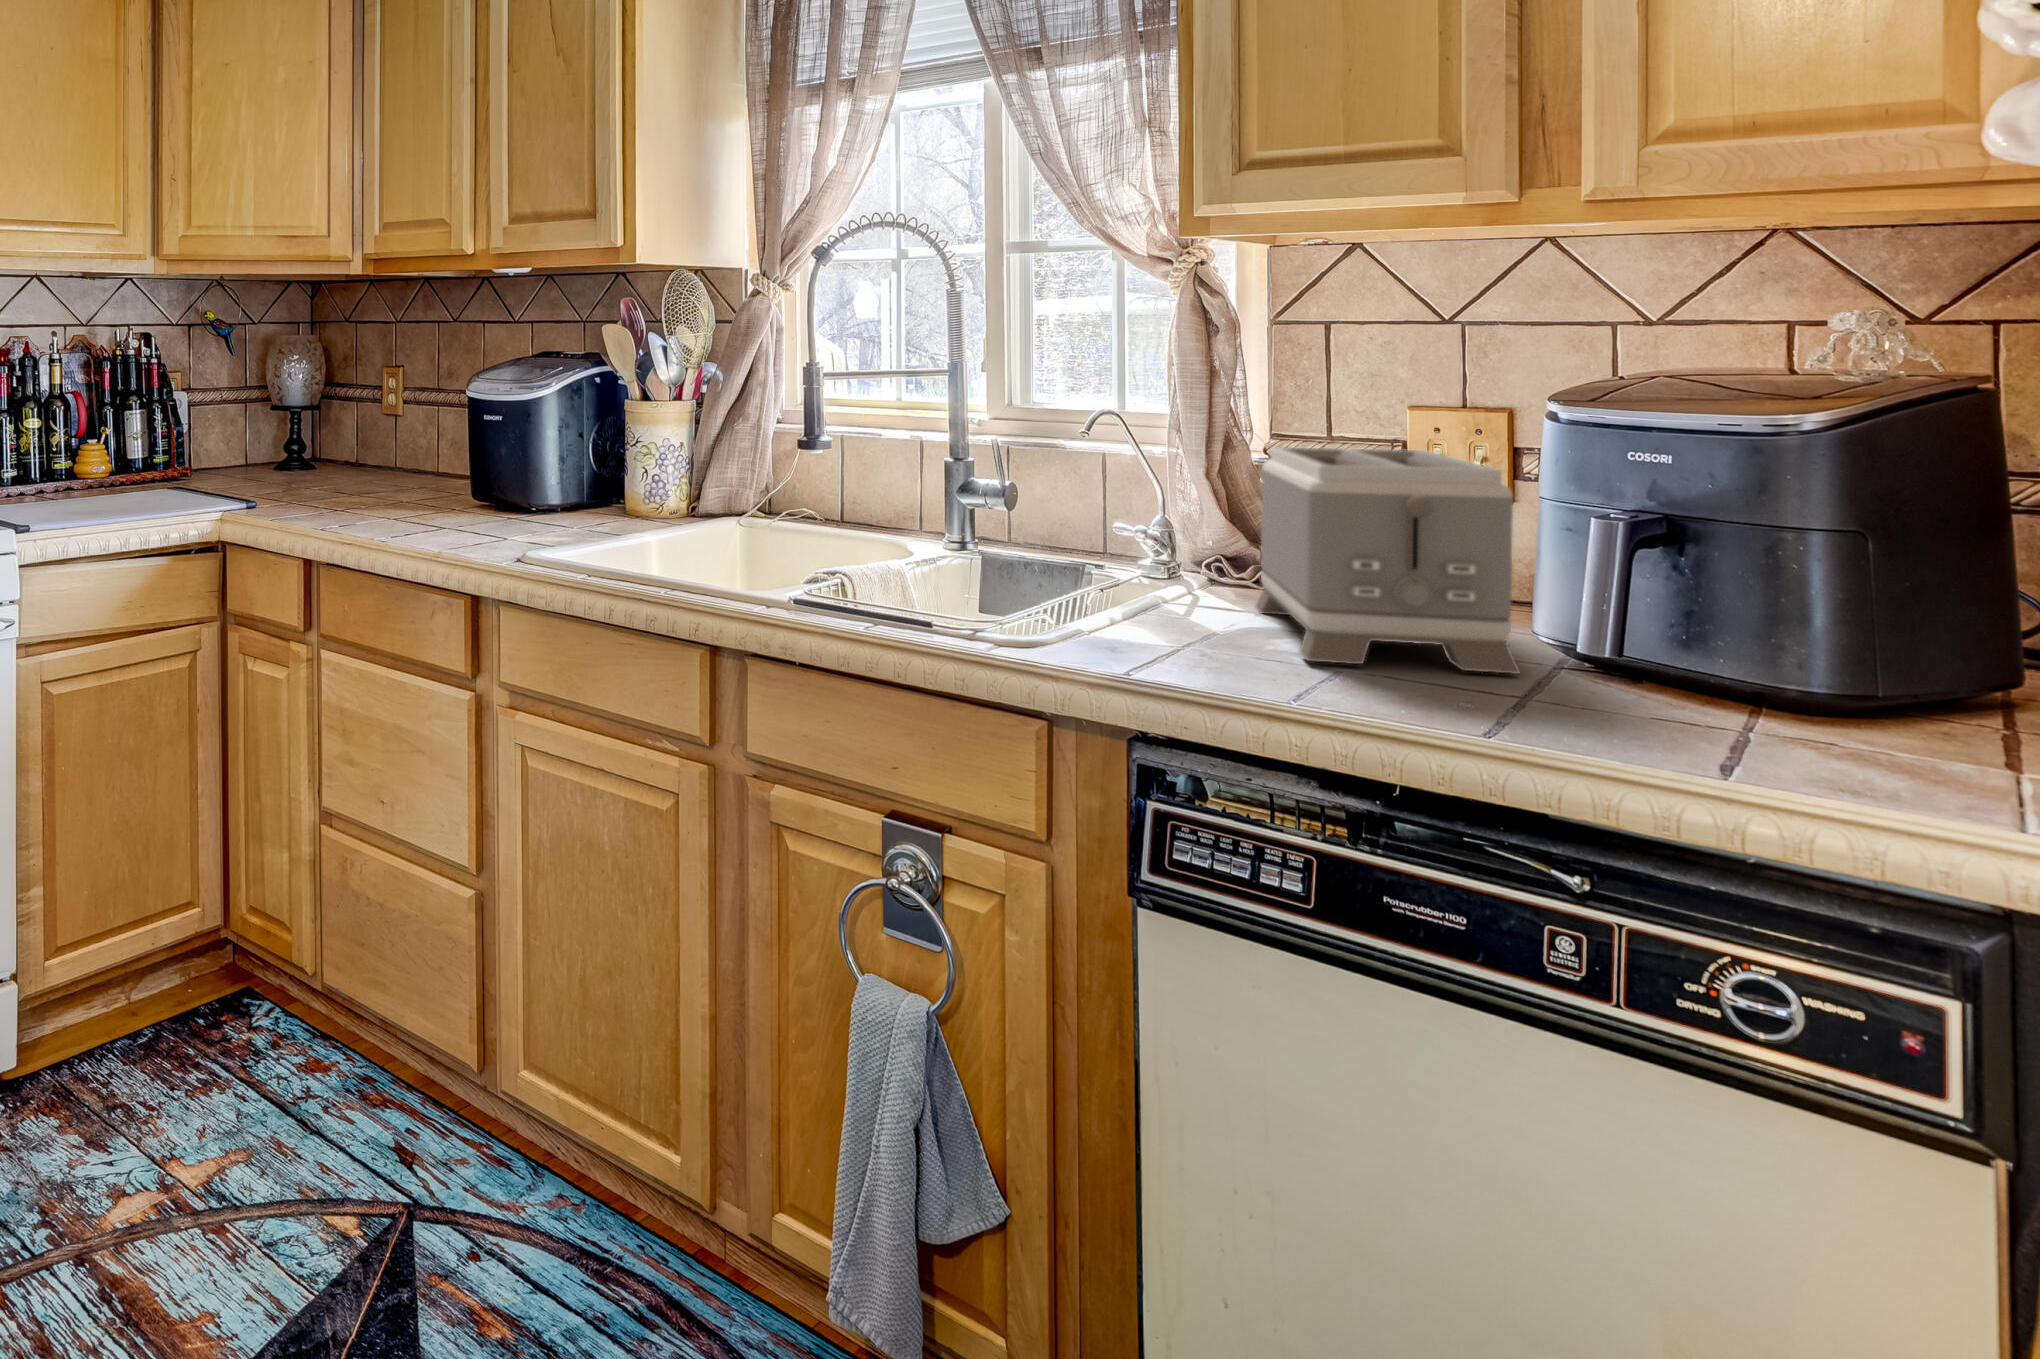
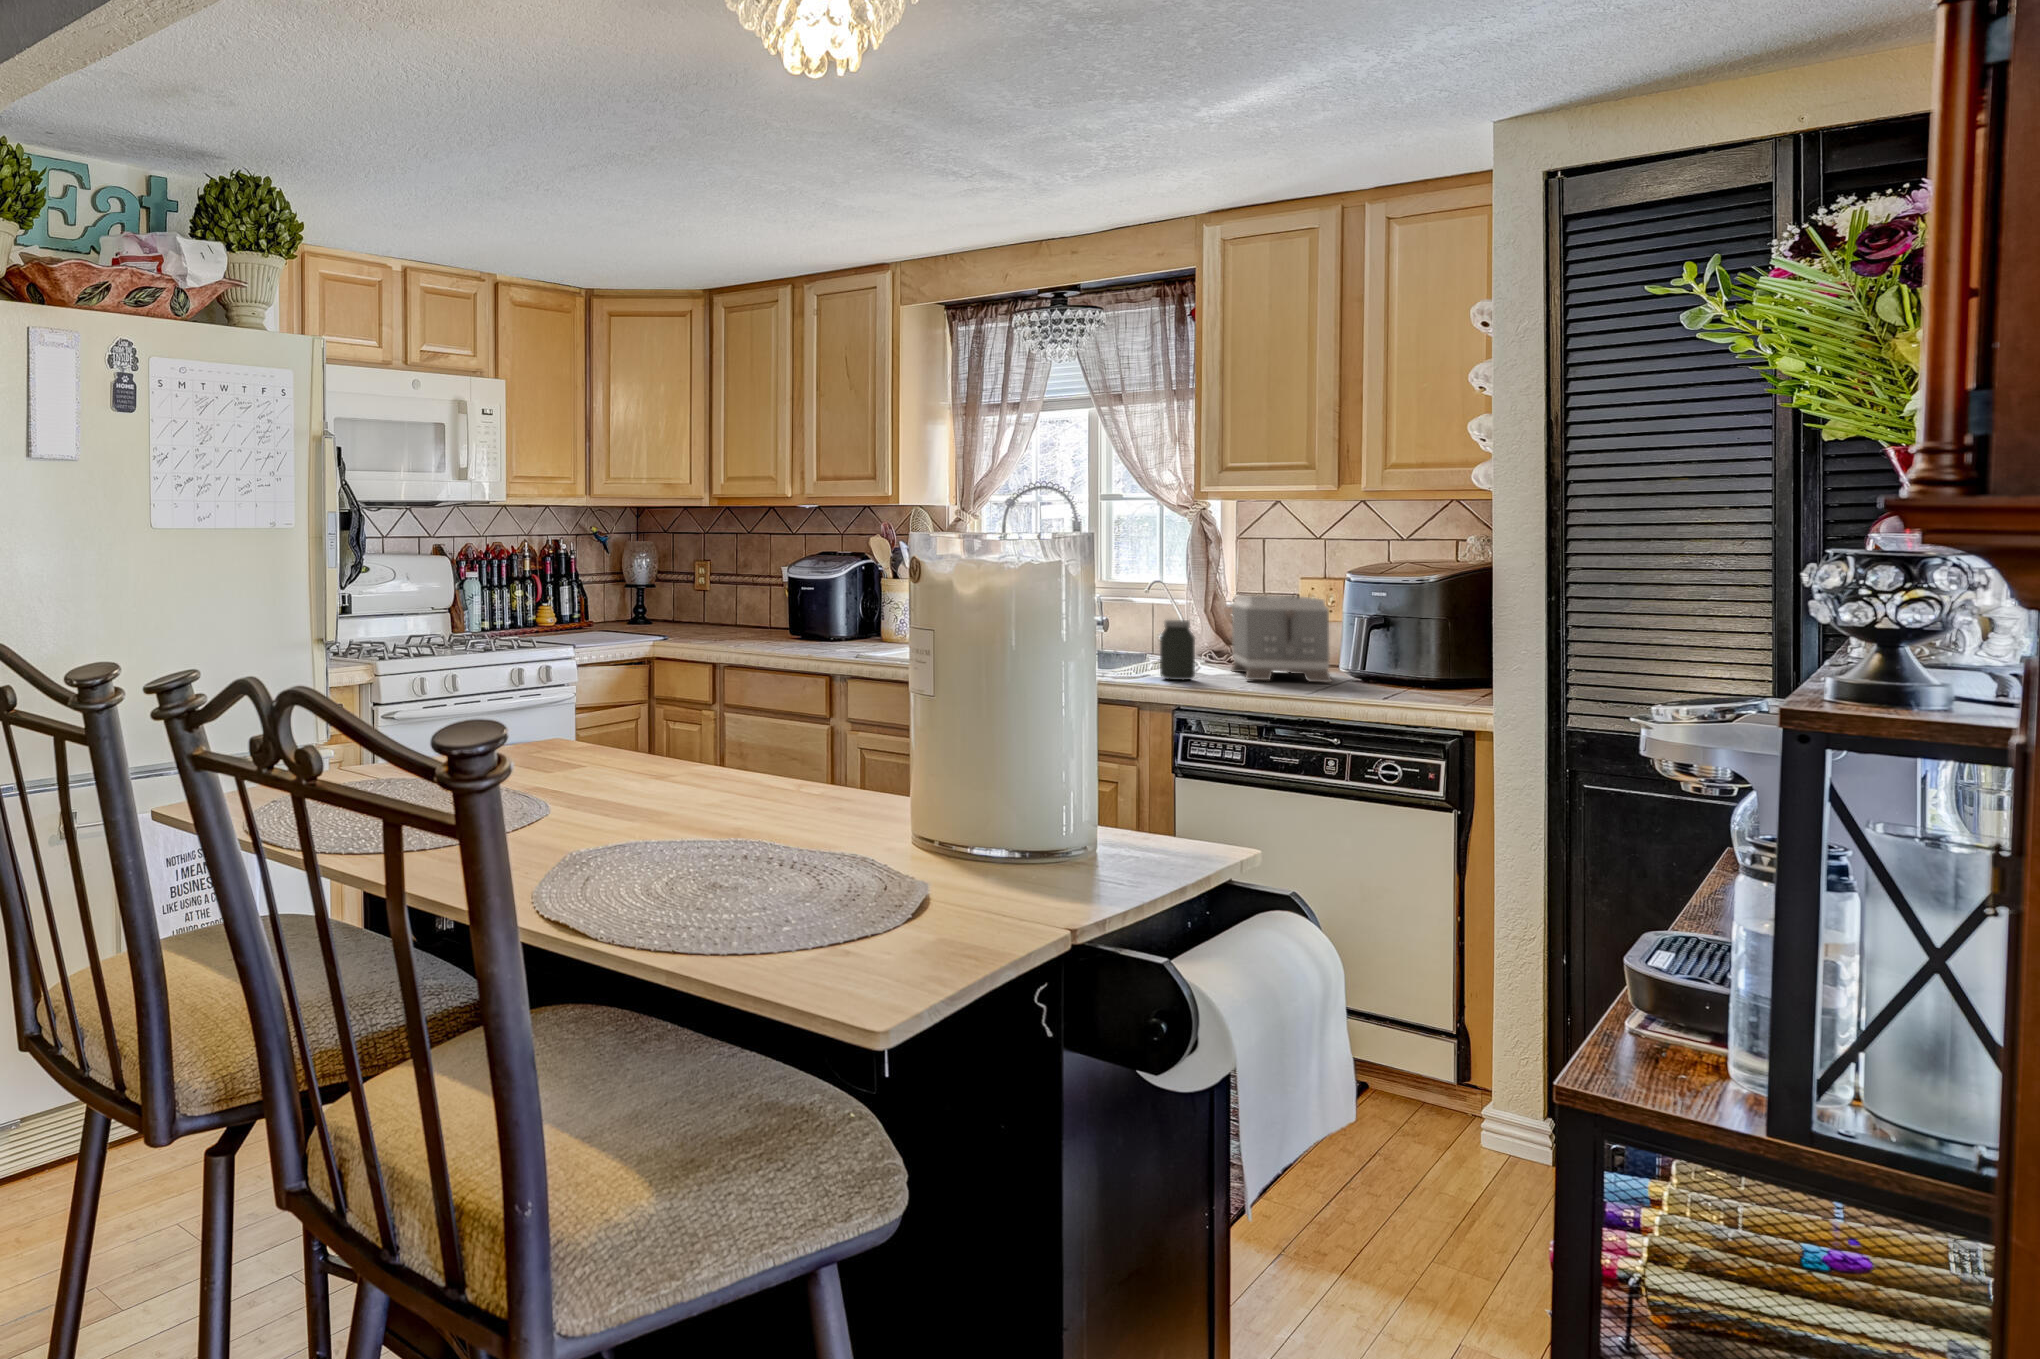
jar: none [1101,514,1184,661] -> present [1160,620,1195,680]

